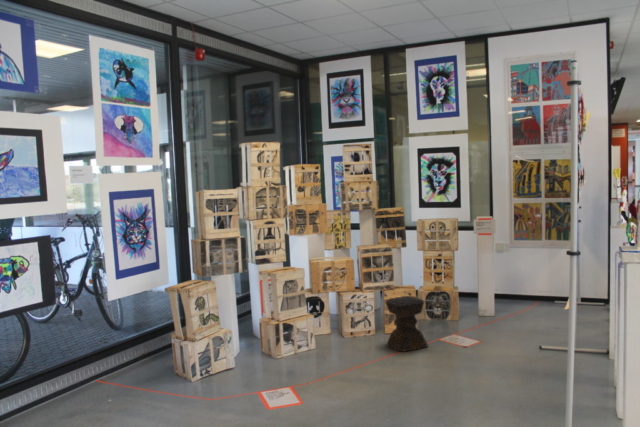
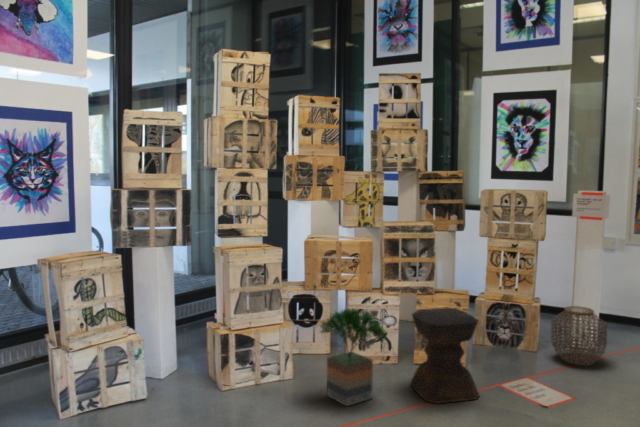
woven basket: none [465,289,498,325] -> present [551,306,607,366]
potted tree: none [333,300,375,358] -> present [320,309,387,406]

